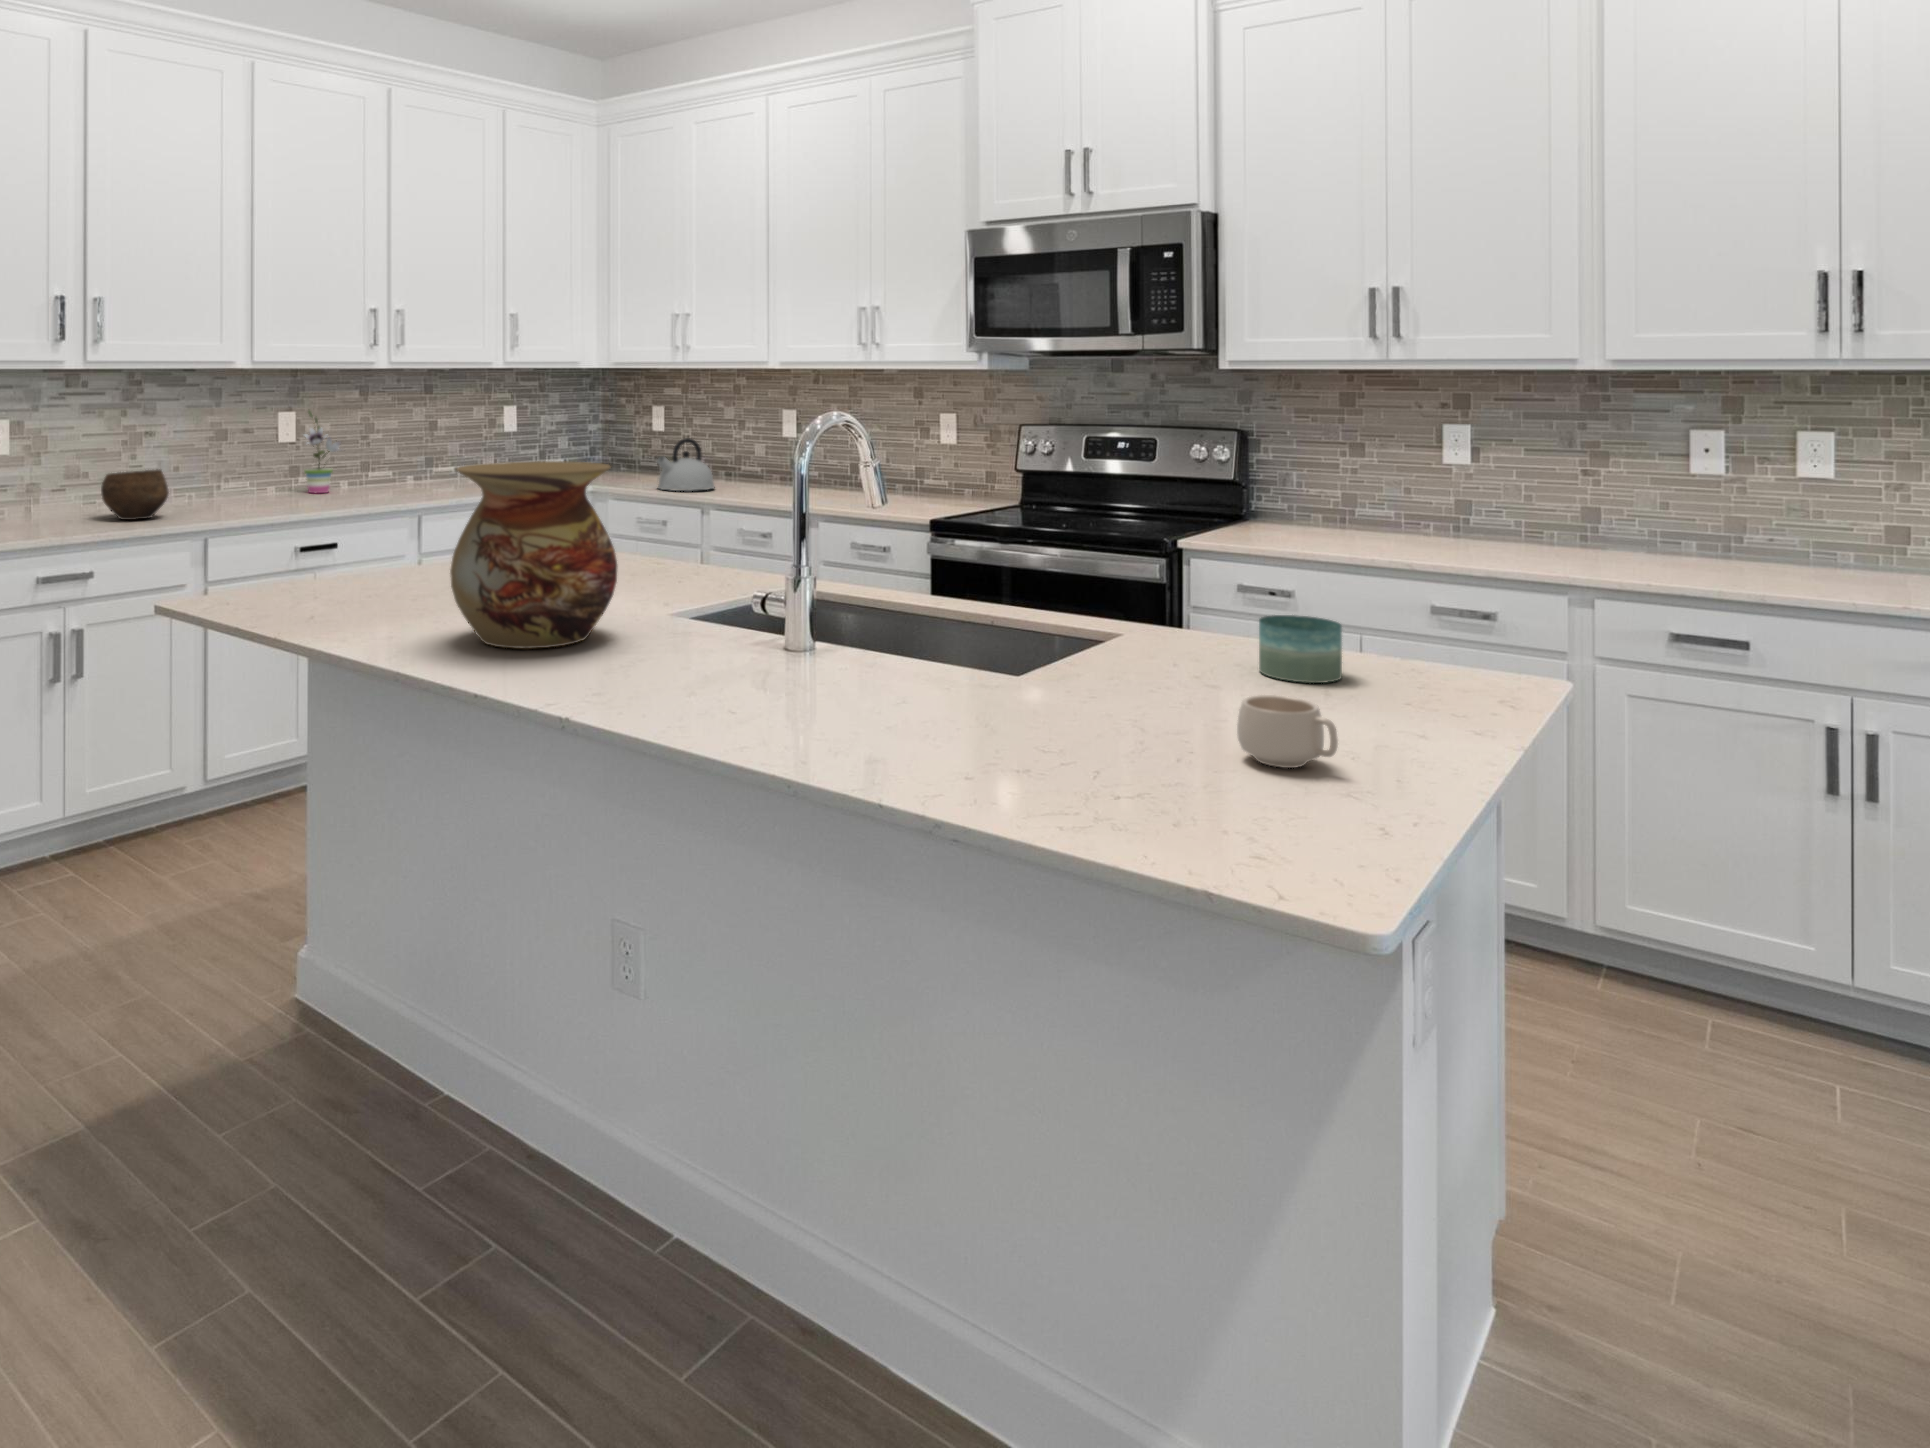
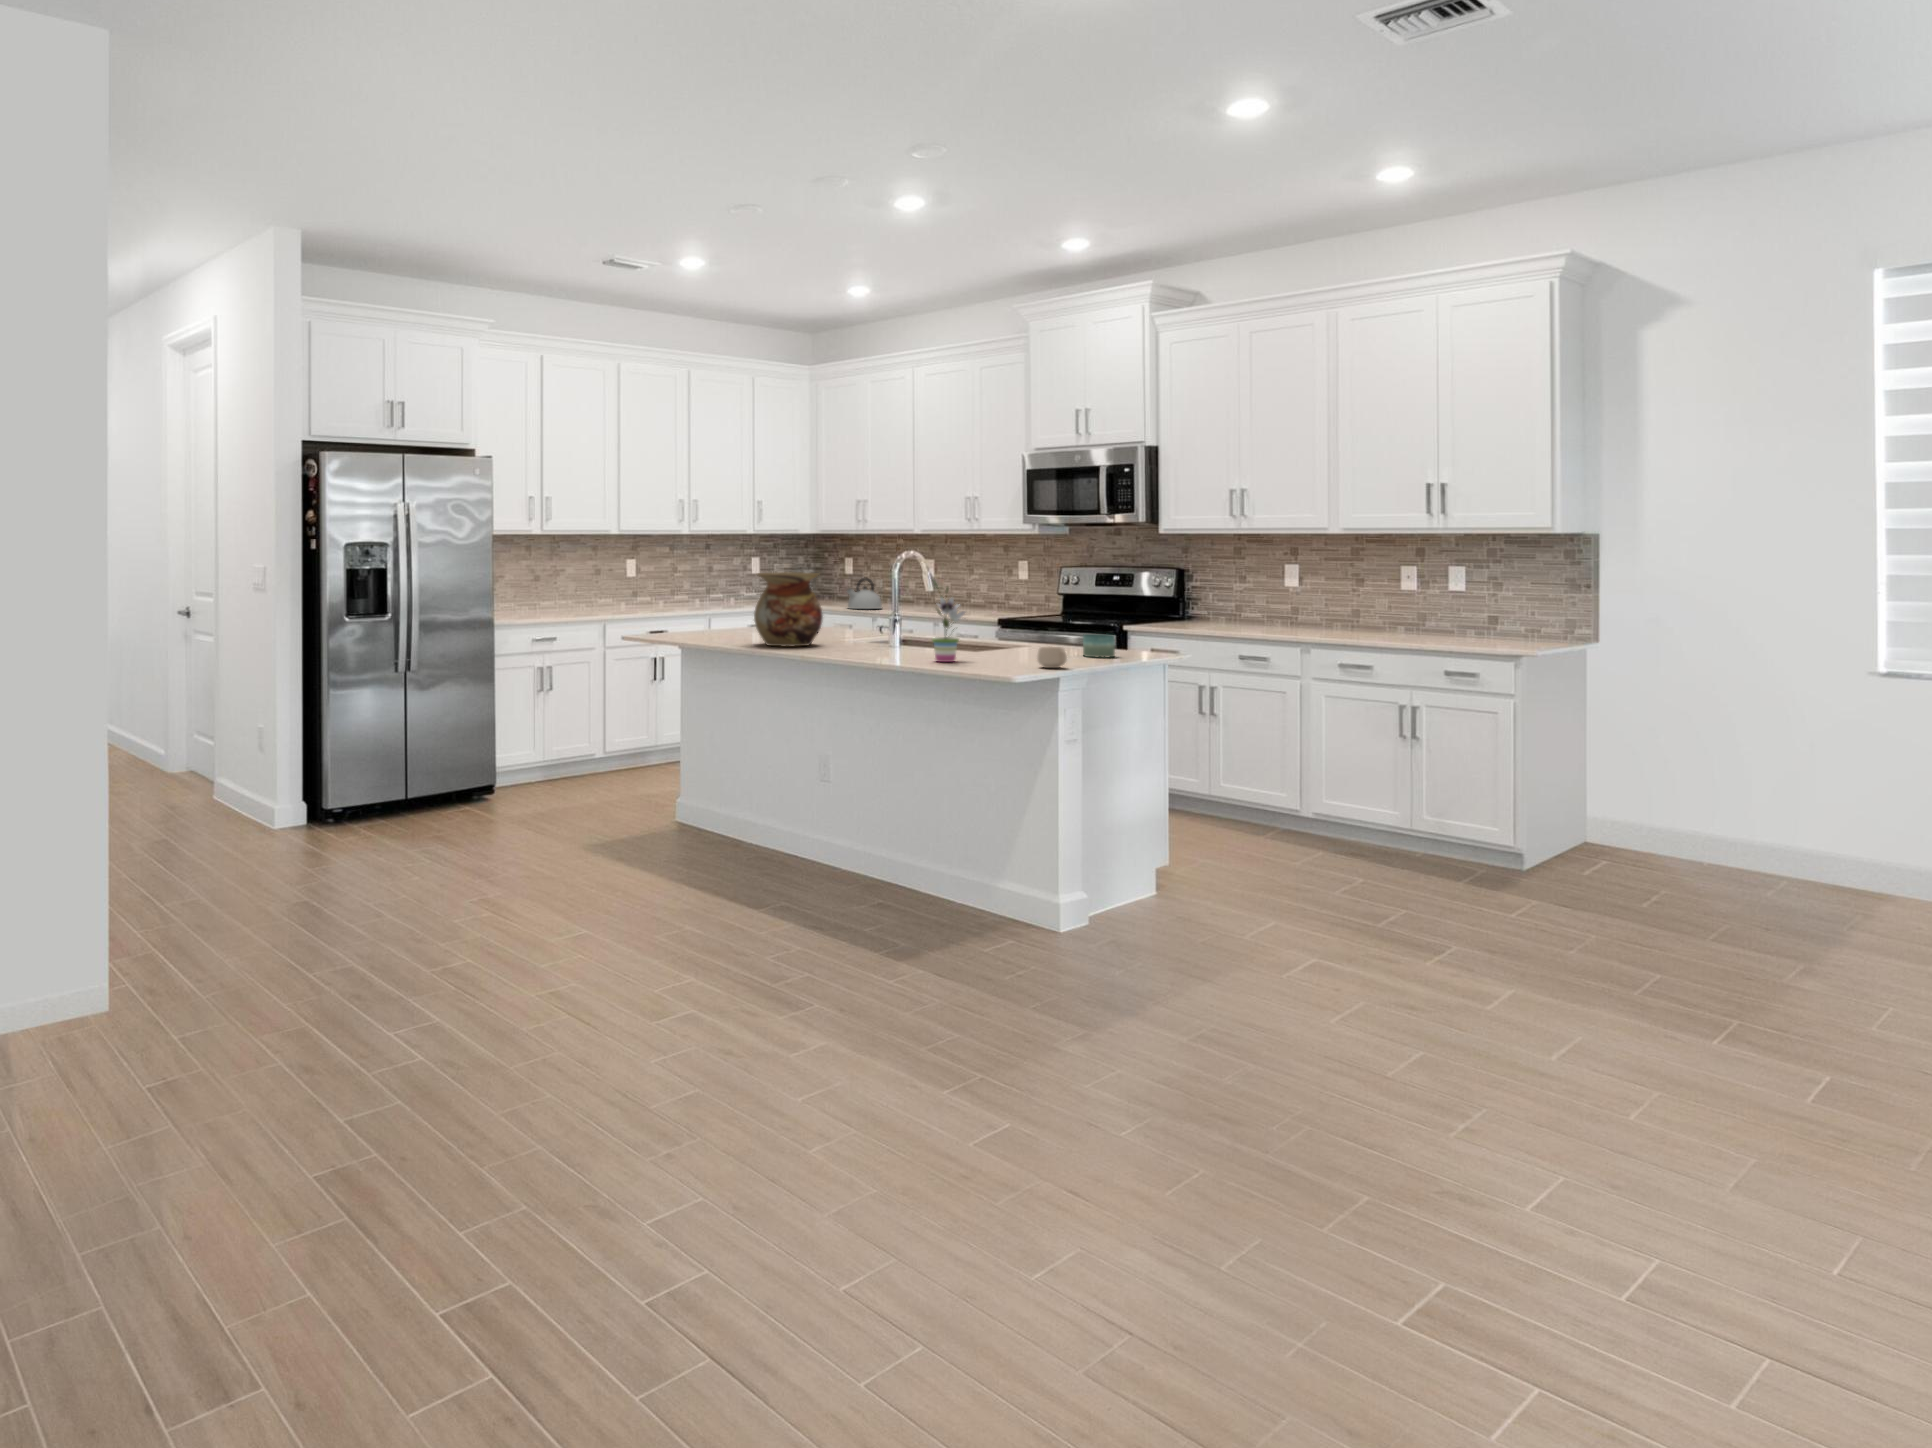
potted plant: present [304,411,340,493] -> present [932,581,965,662]
bowl: present [101,469,169,520] -> none [551,588,584,614]

